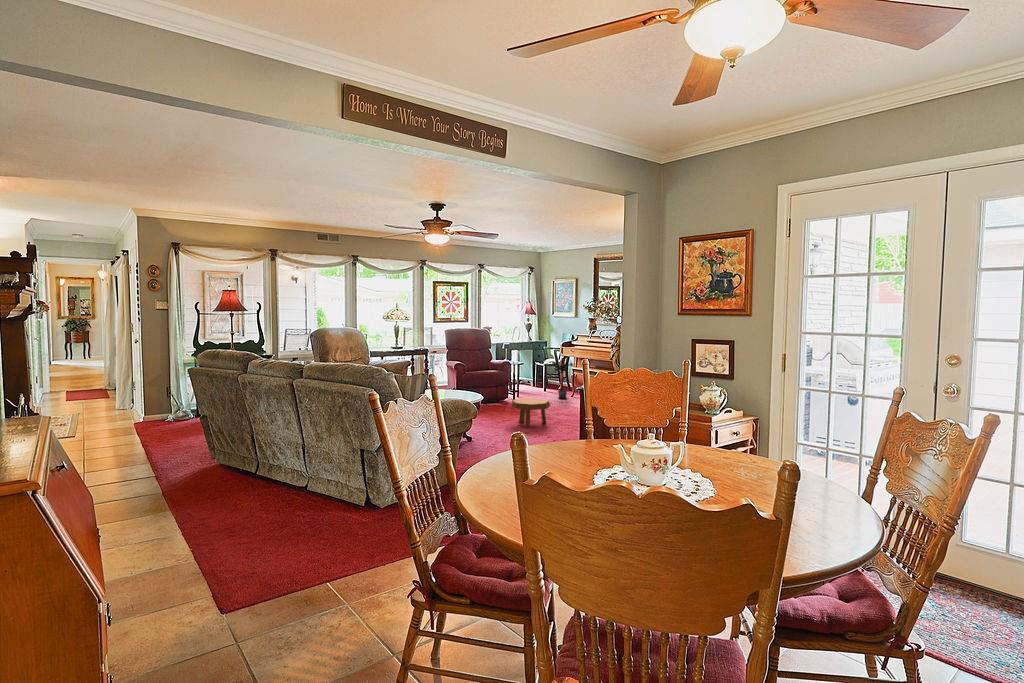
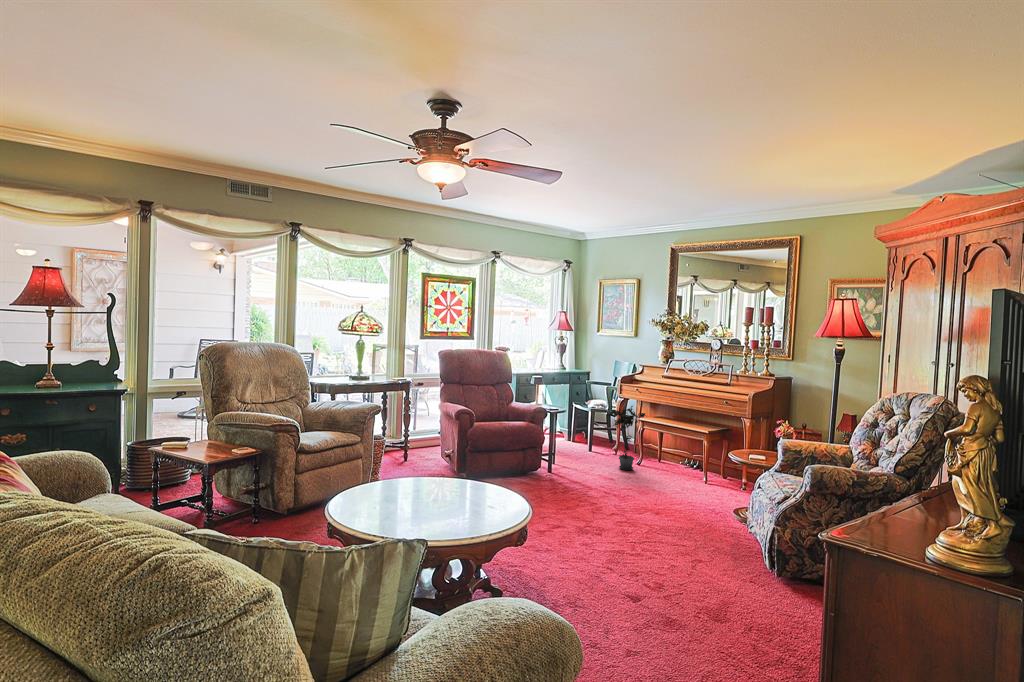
footstool: present [512,398,550,427] -> none [567,487,639,553]

